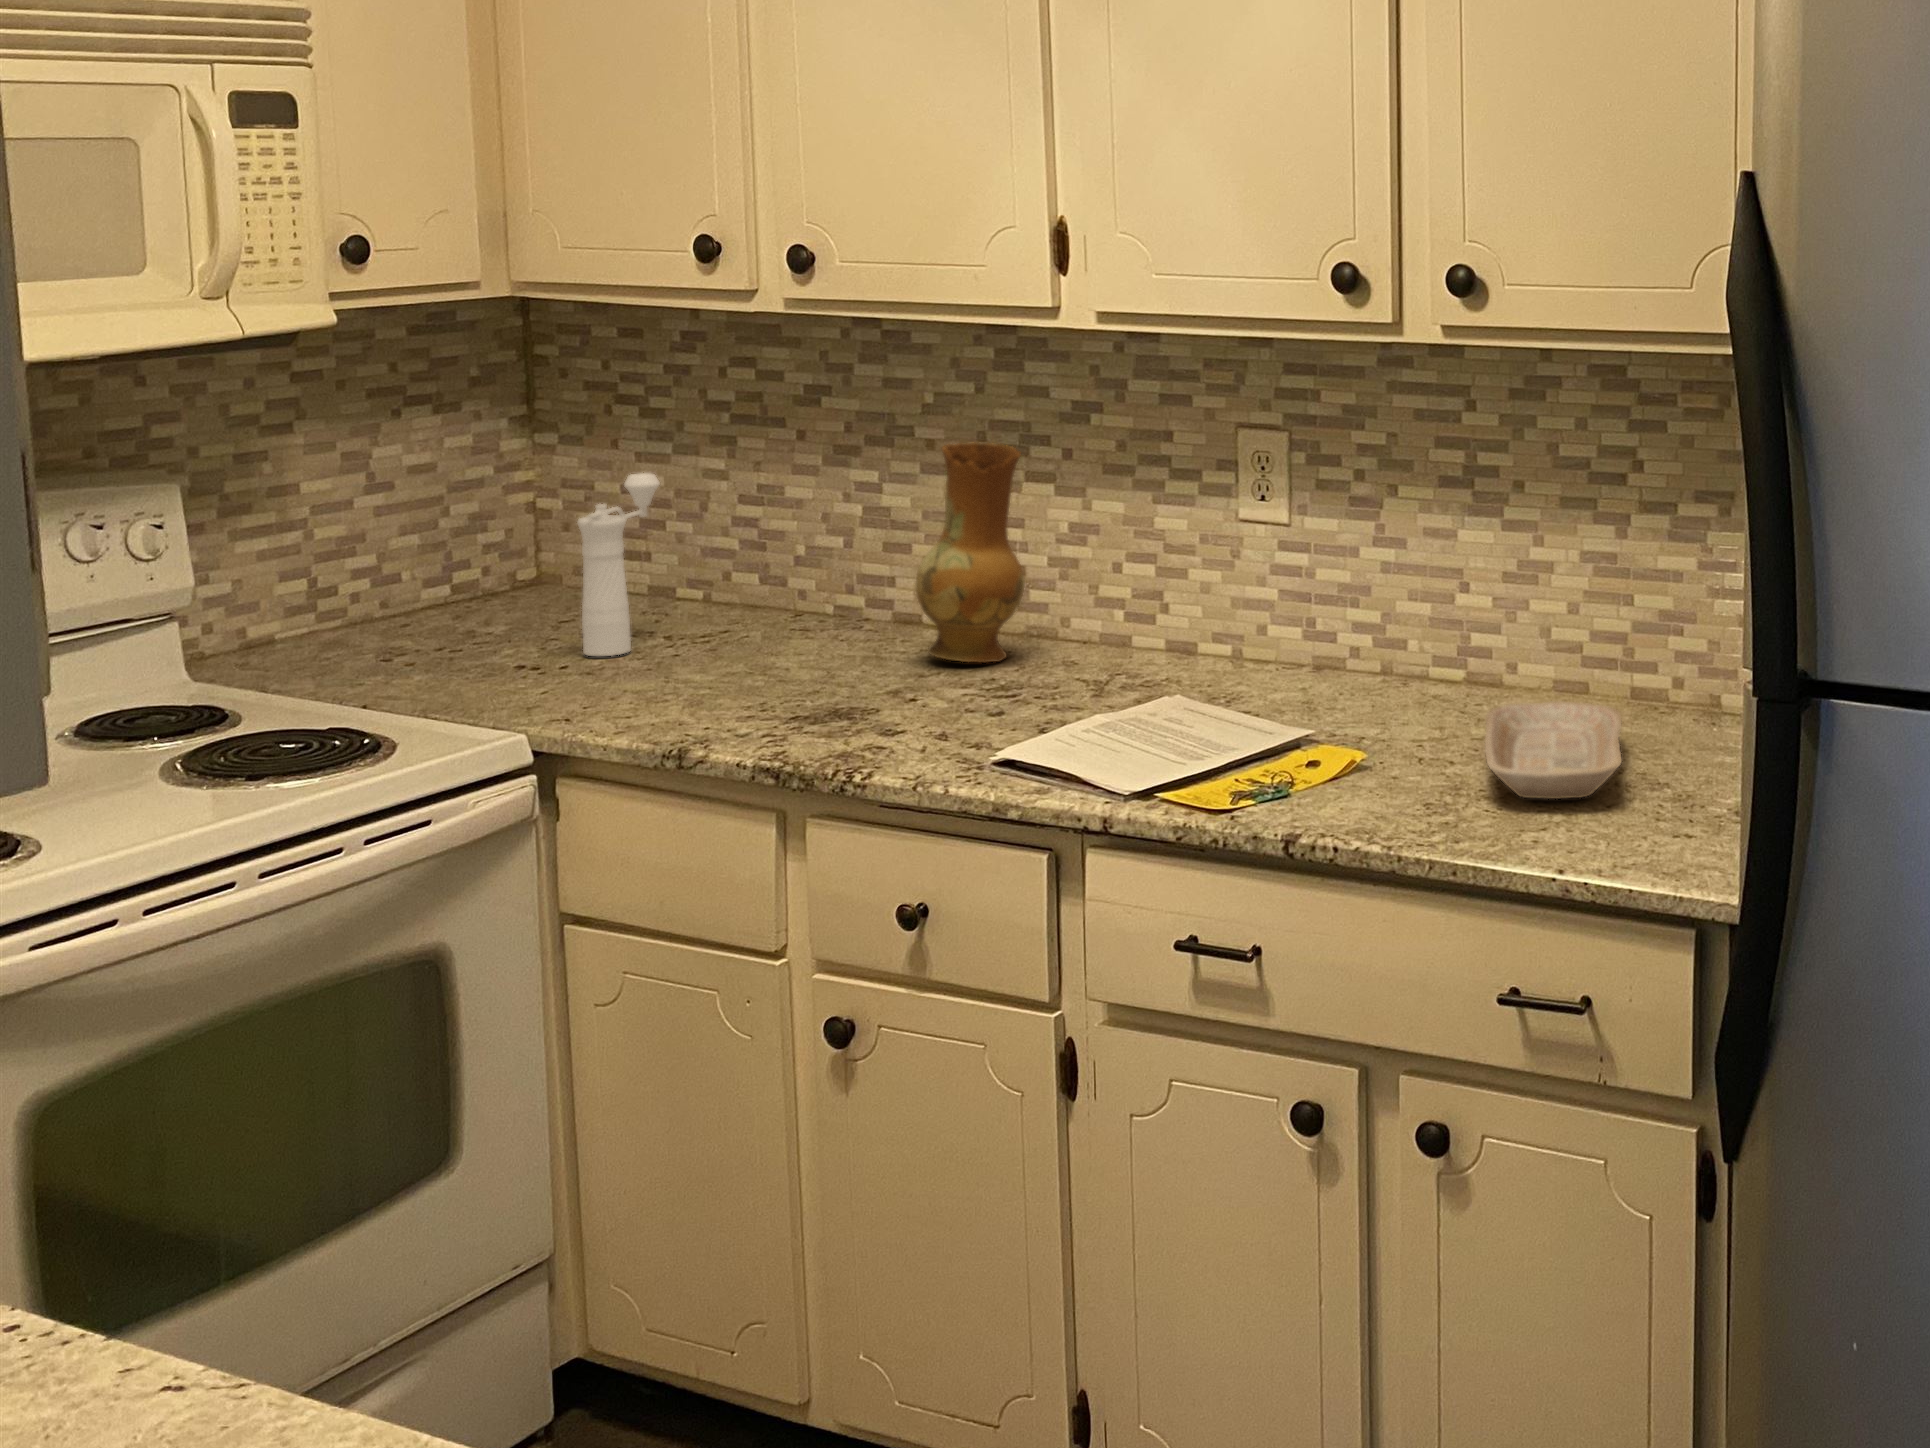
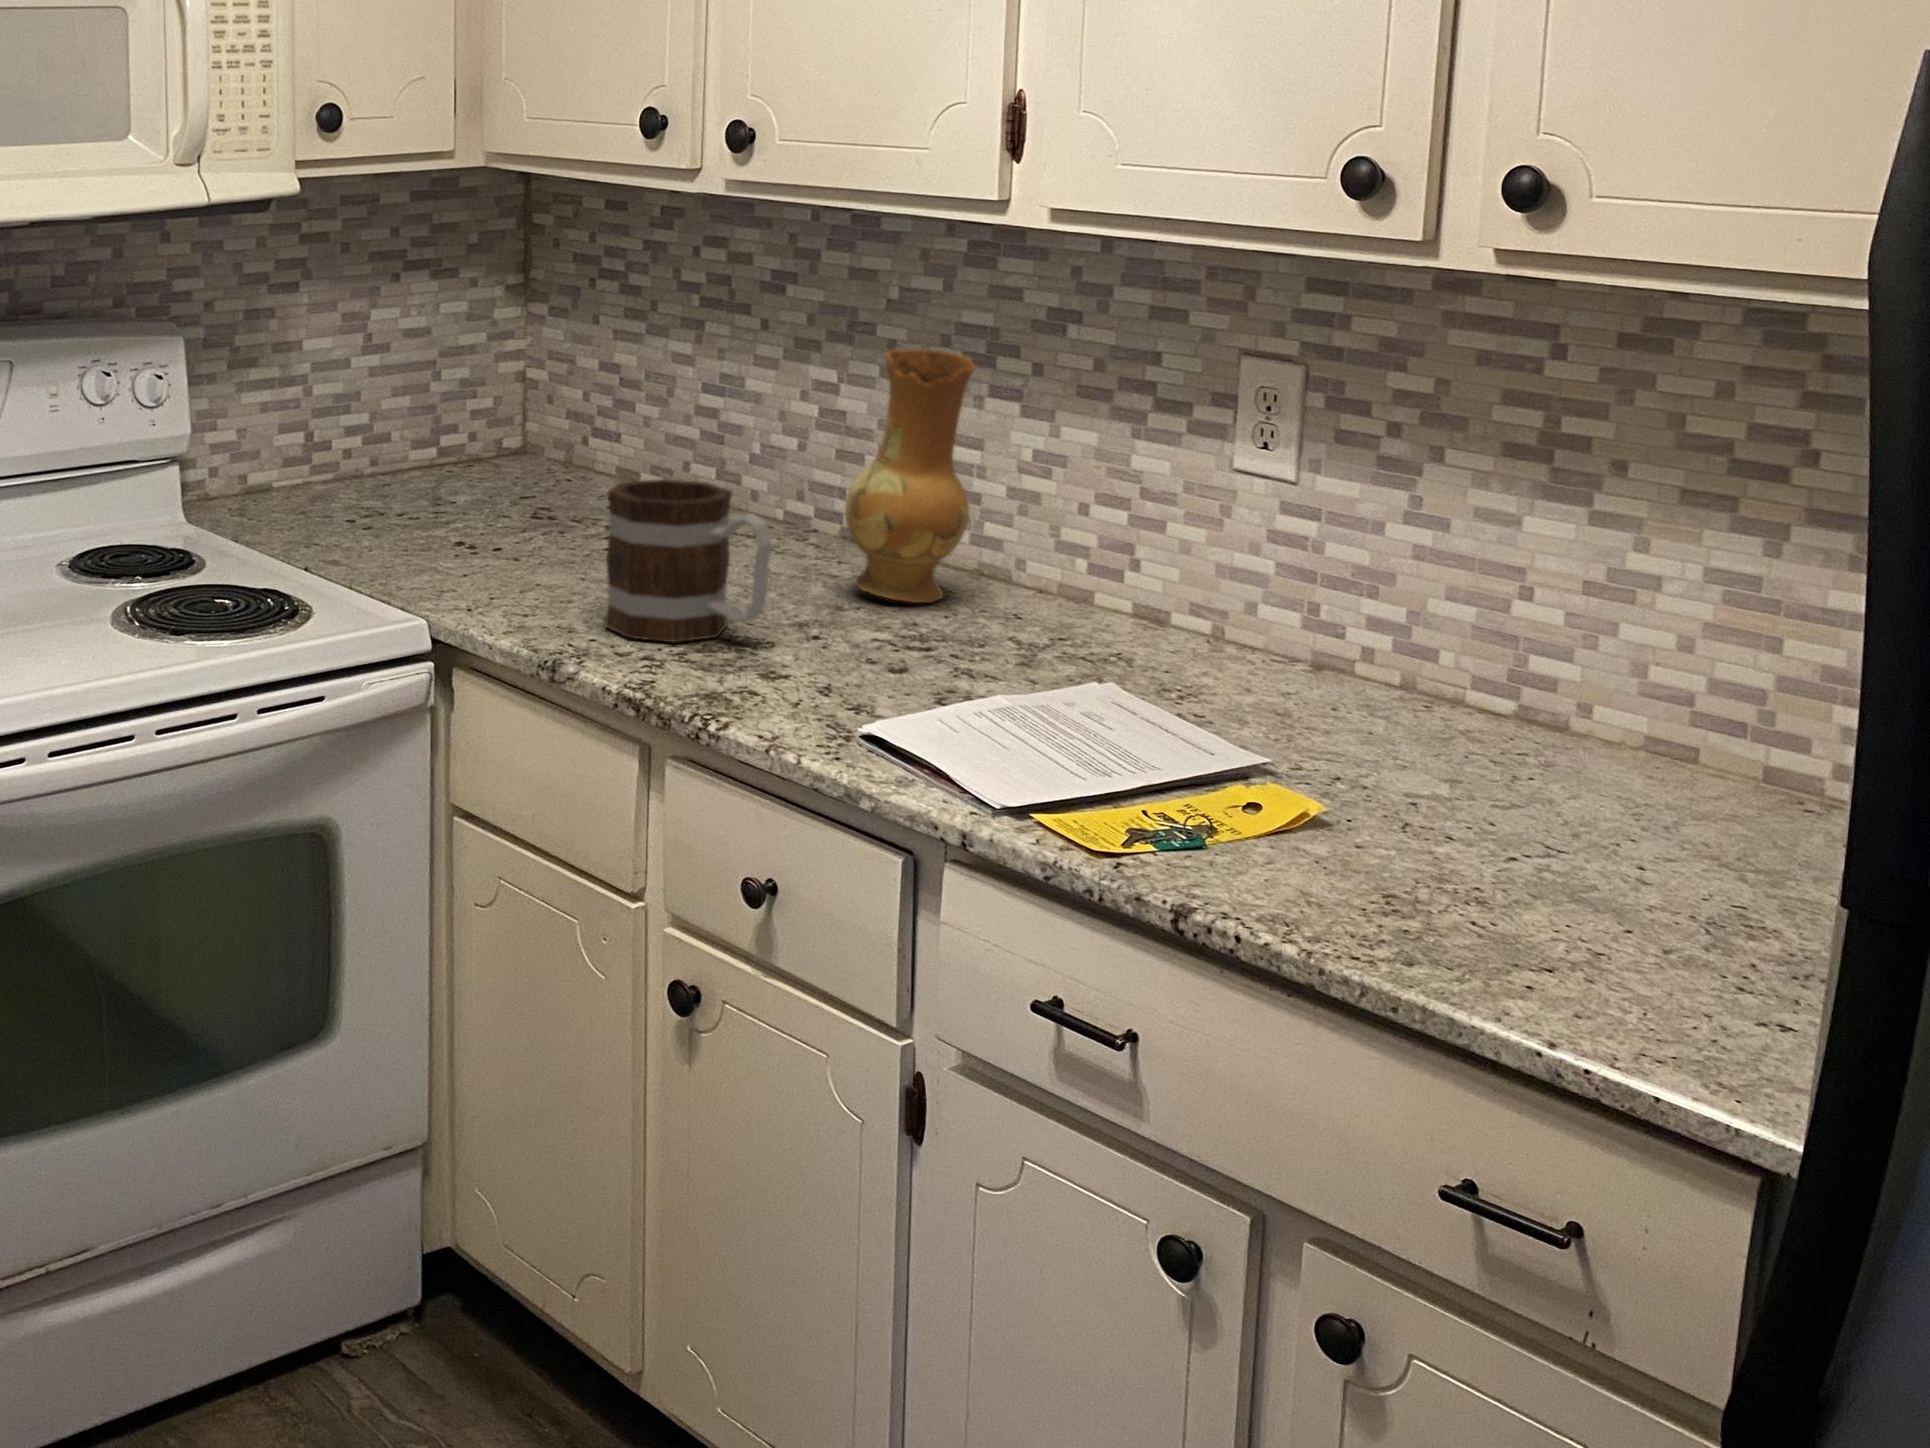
pepper mill: present [578,473,659,656] -> none [522,355,614,543]
mug: none [709,573,873,720] -> present [605,479,772,642]
tray: present [1485,701,1622,799] -> none [1484,767,1725,931]

